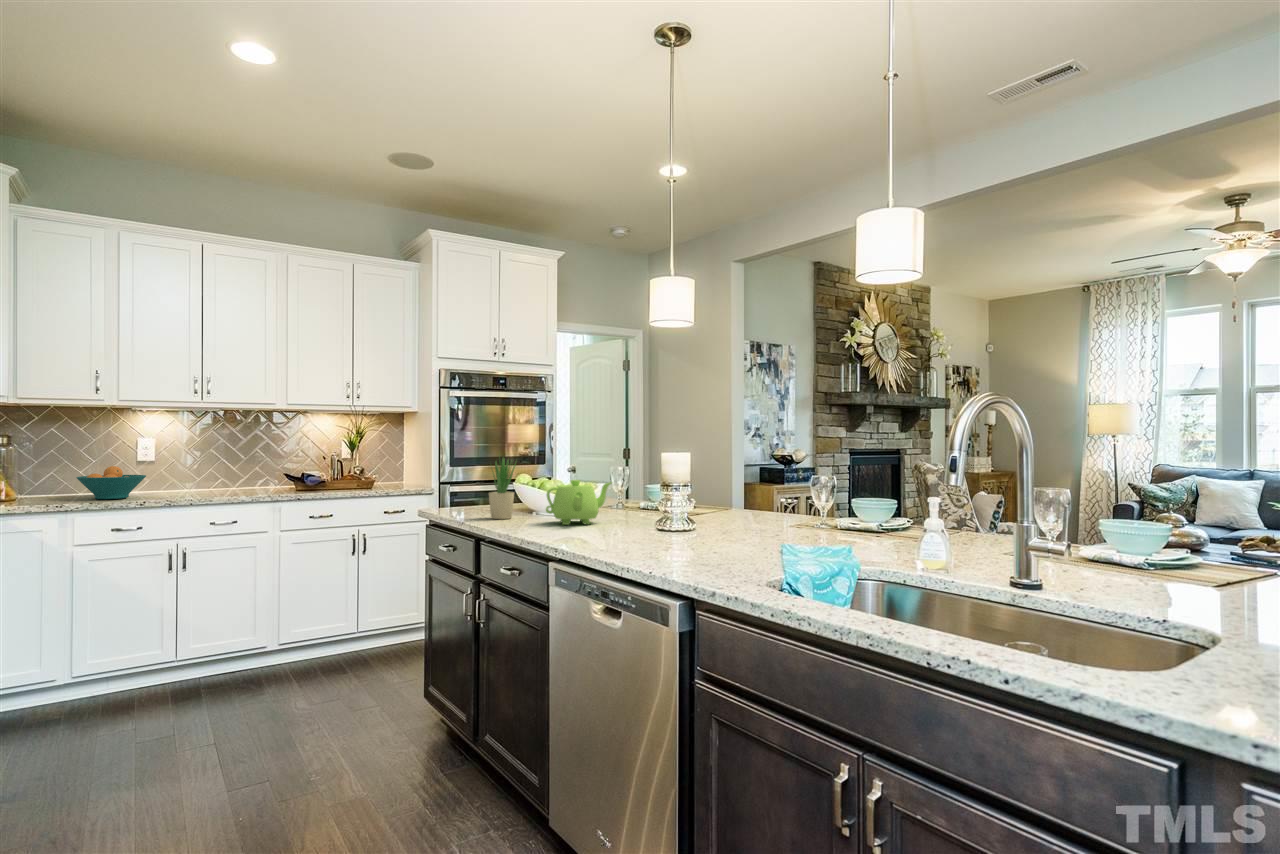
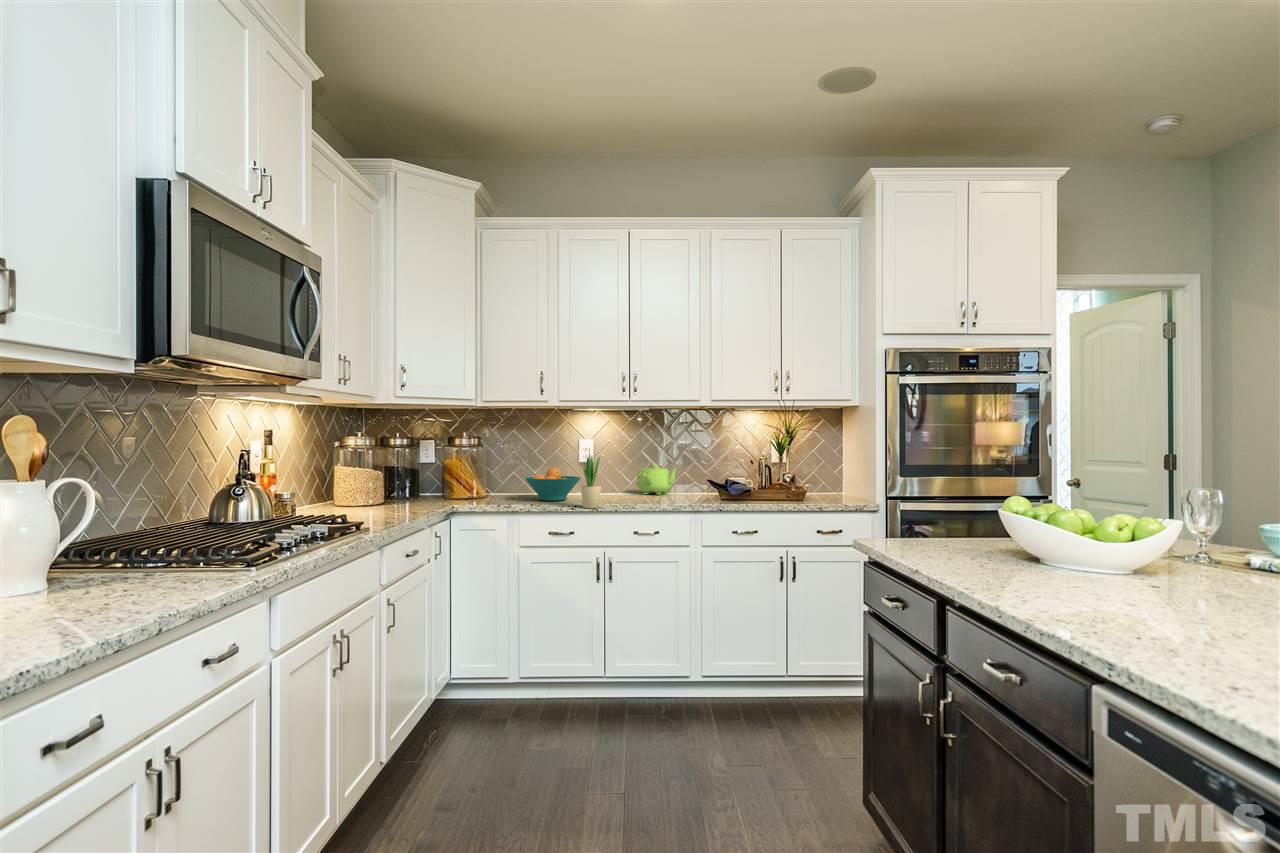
potted plant: present [489,457,515,519] -> present [581,450,601,508]
teapot: present [546,480,611,525] -> present [637,465,678,495]

